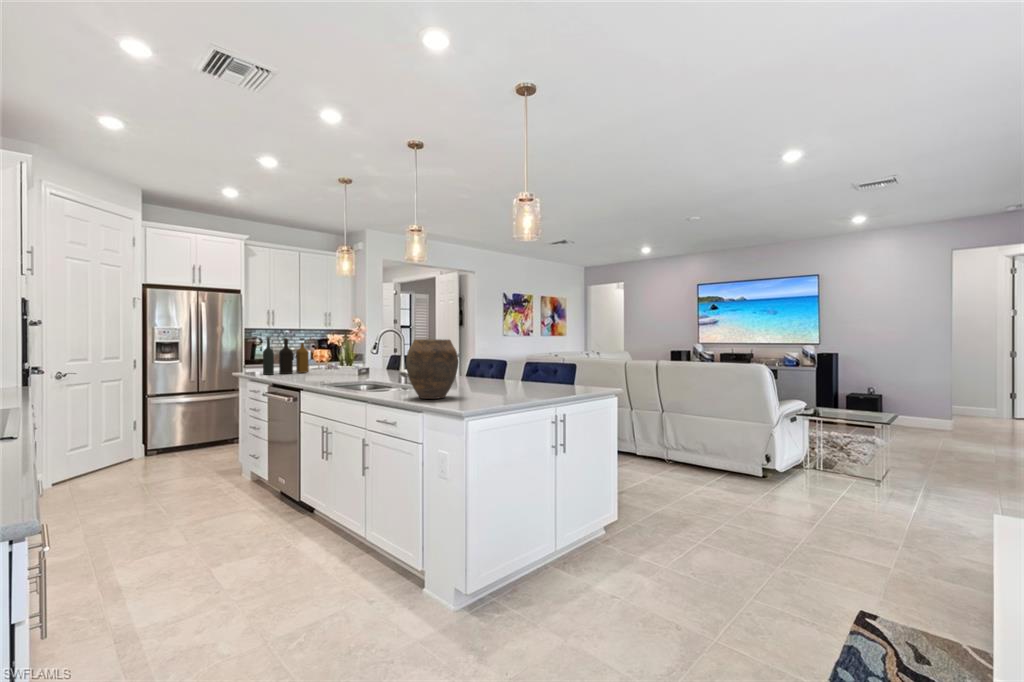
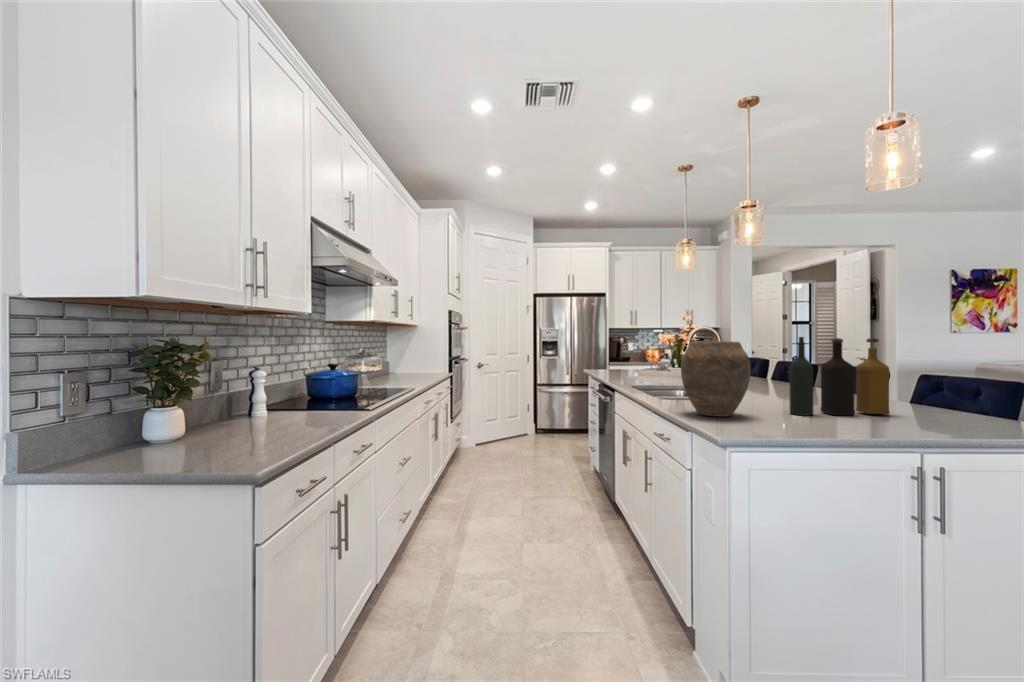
bottle: present [263,337,309,375] -> present [790,337,890,415]

